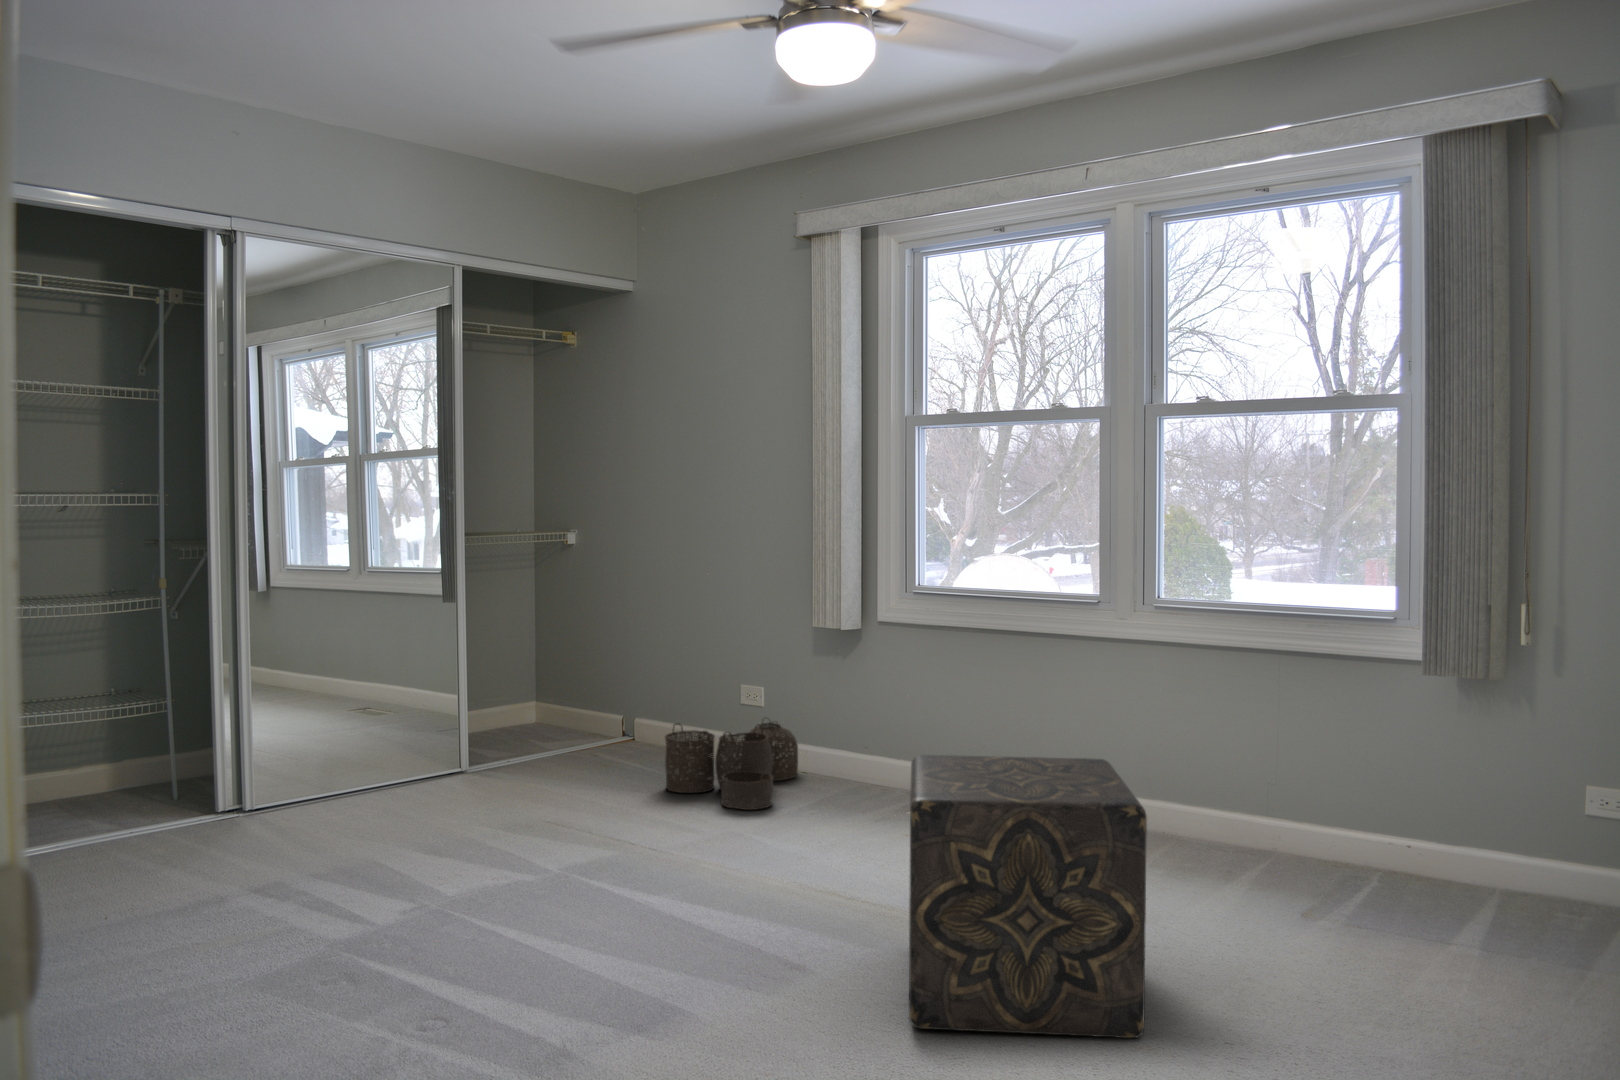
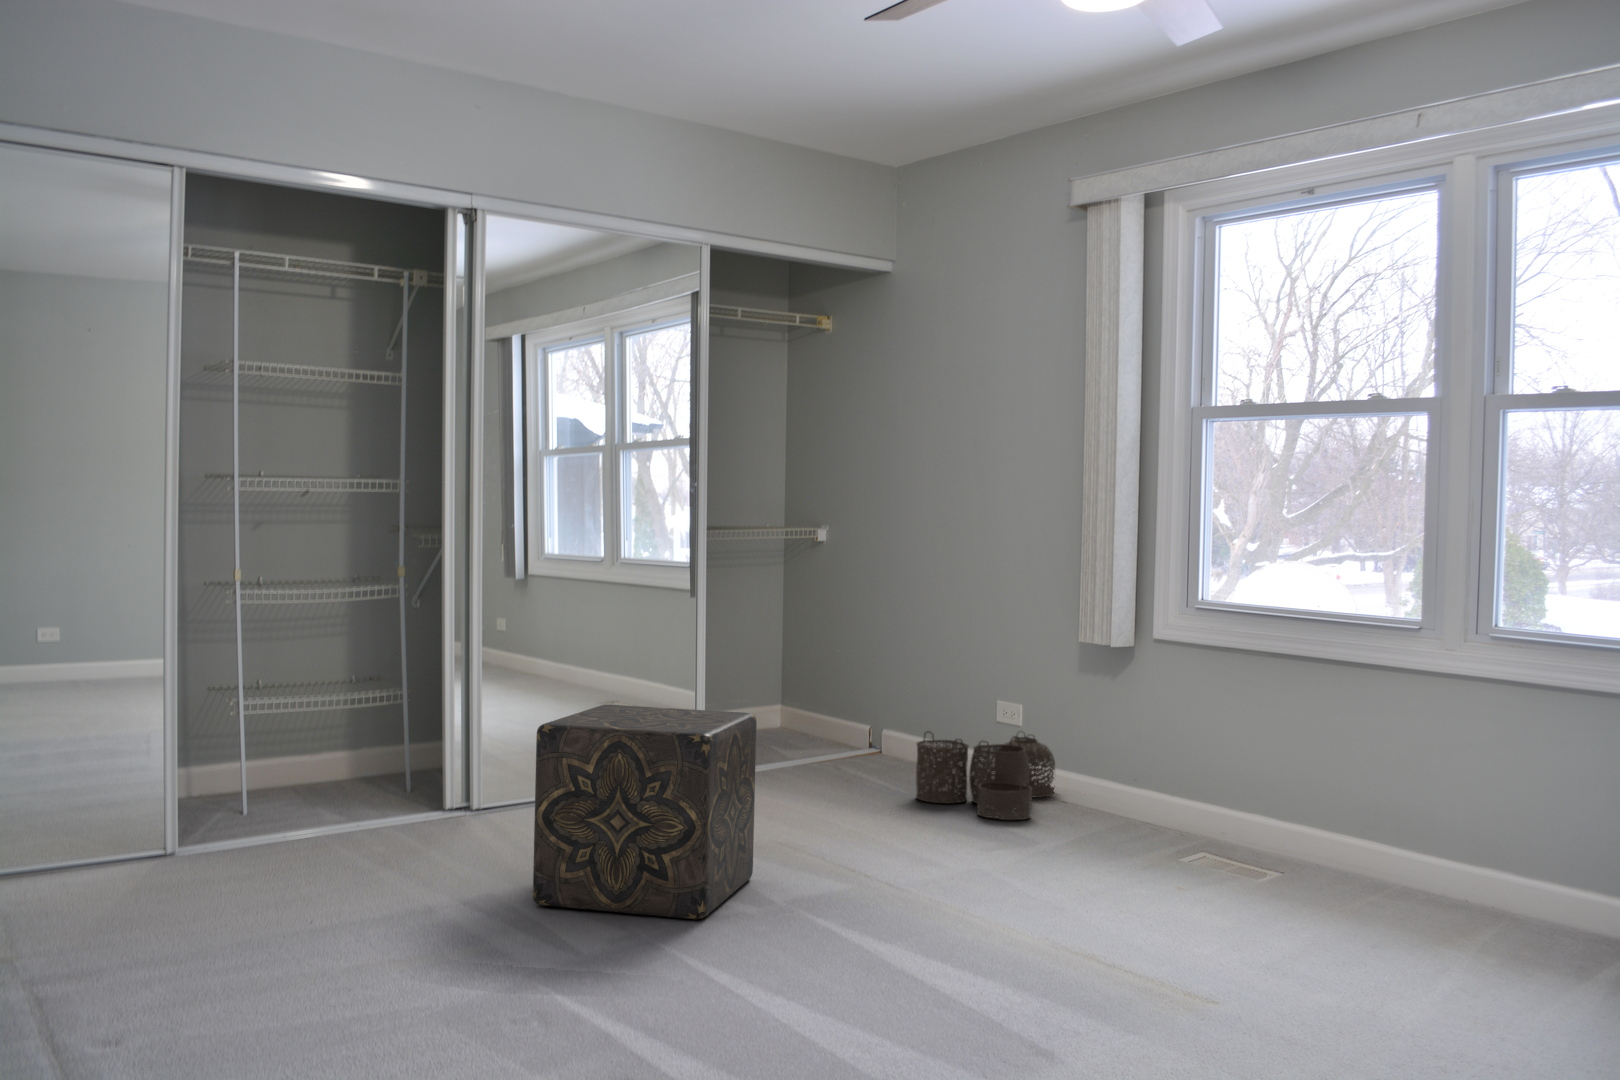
ottoman: present [909,755,1147,1038] -> present [533,705,757,919]

